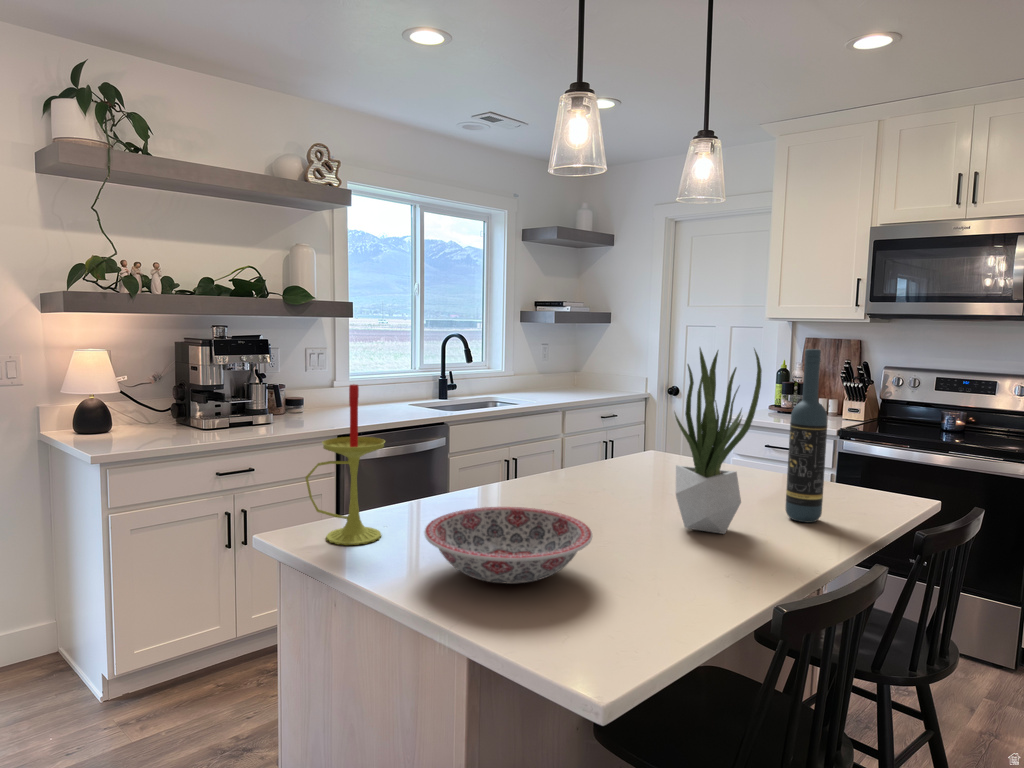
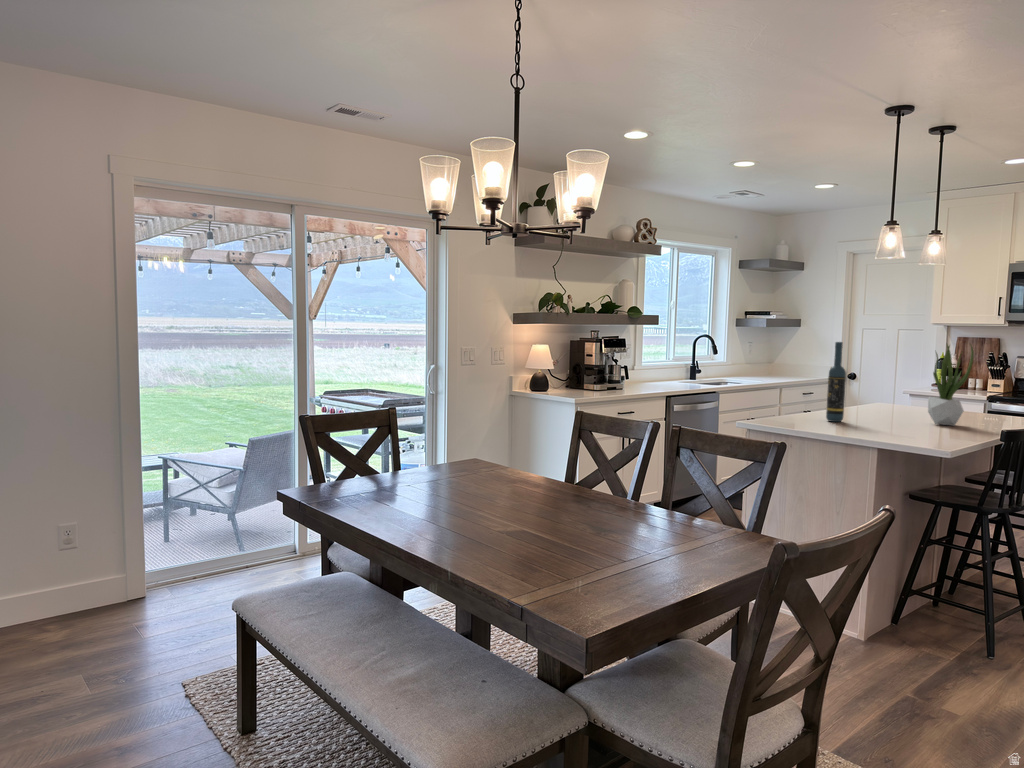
wine bottle: present [786,349,827,522] -> present [826,342,846,422]
candle: present [305,384,385,545] -> none [774,357,807,425]
ceramic bowl: present [424,507,592,584] -> none [842,409,915,432]

